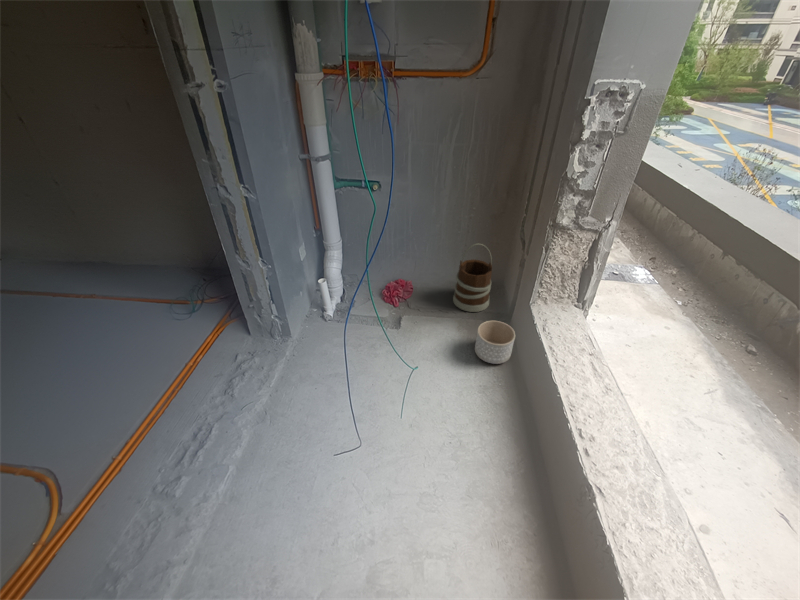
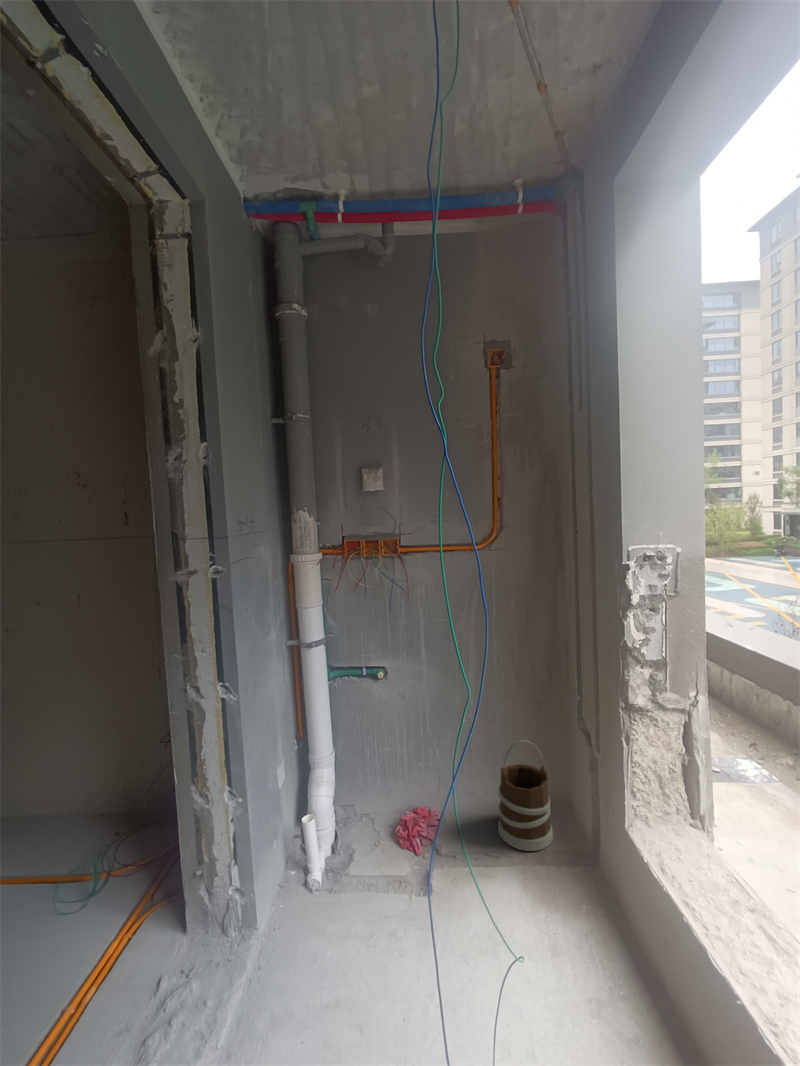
planter: present [475,321,515,364] -> none [555,864,617,949]

